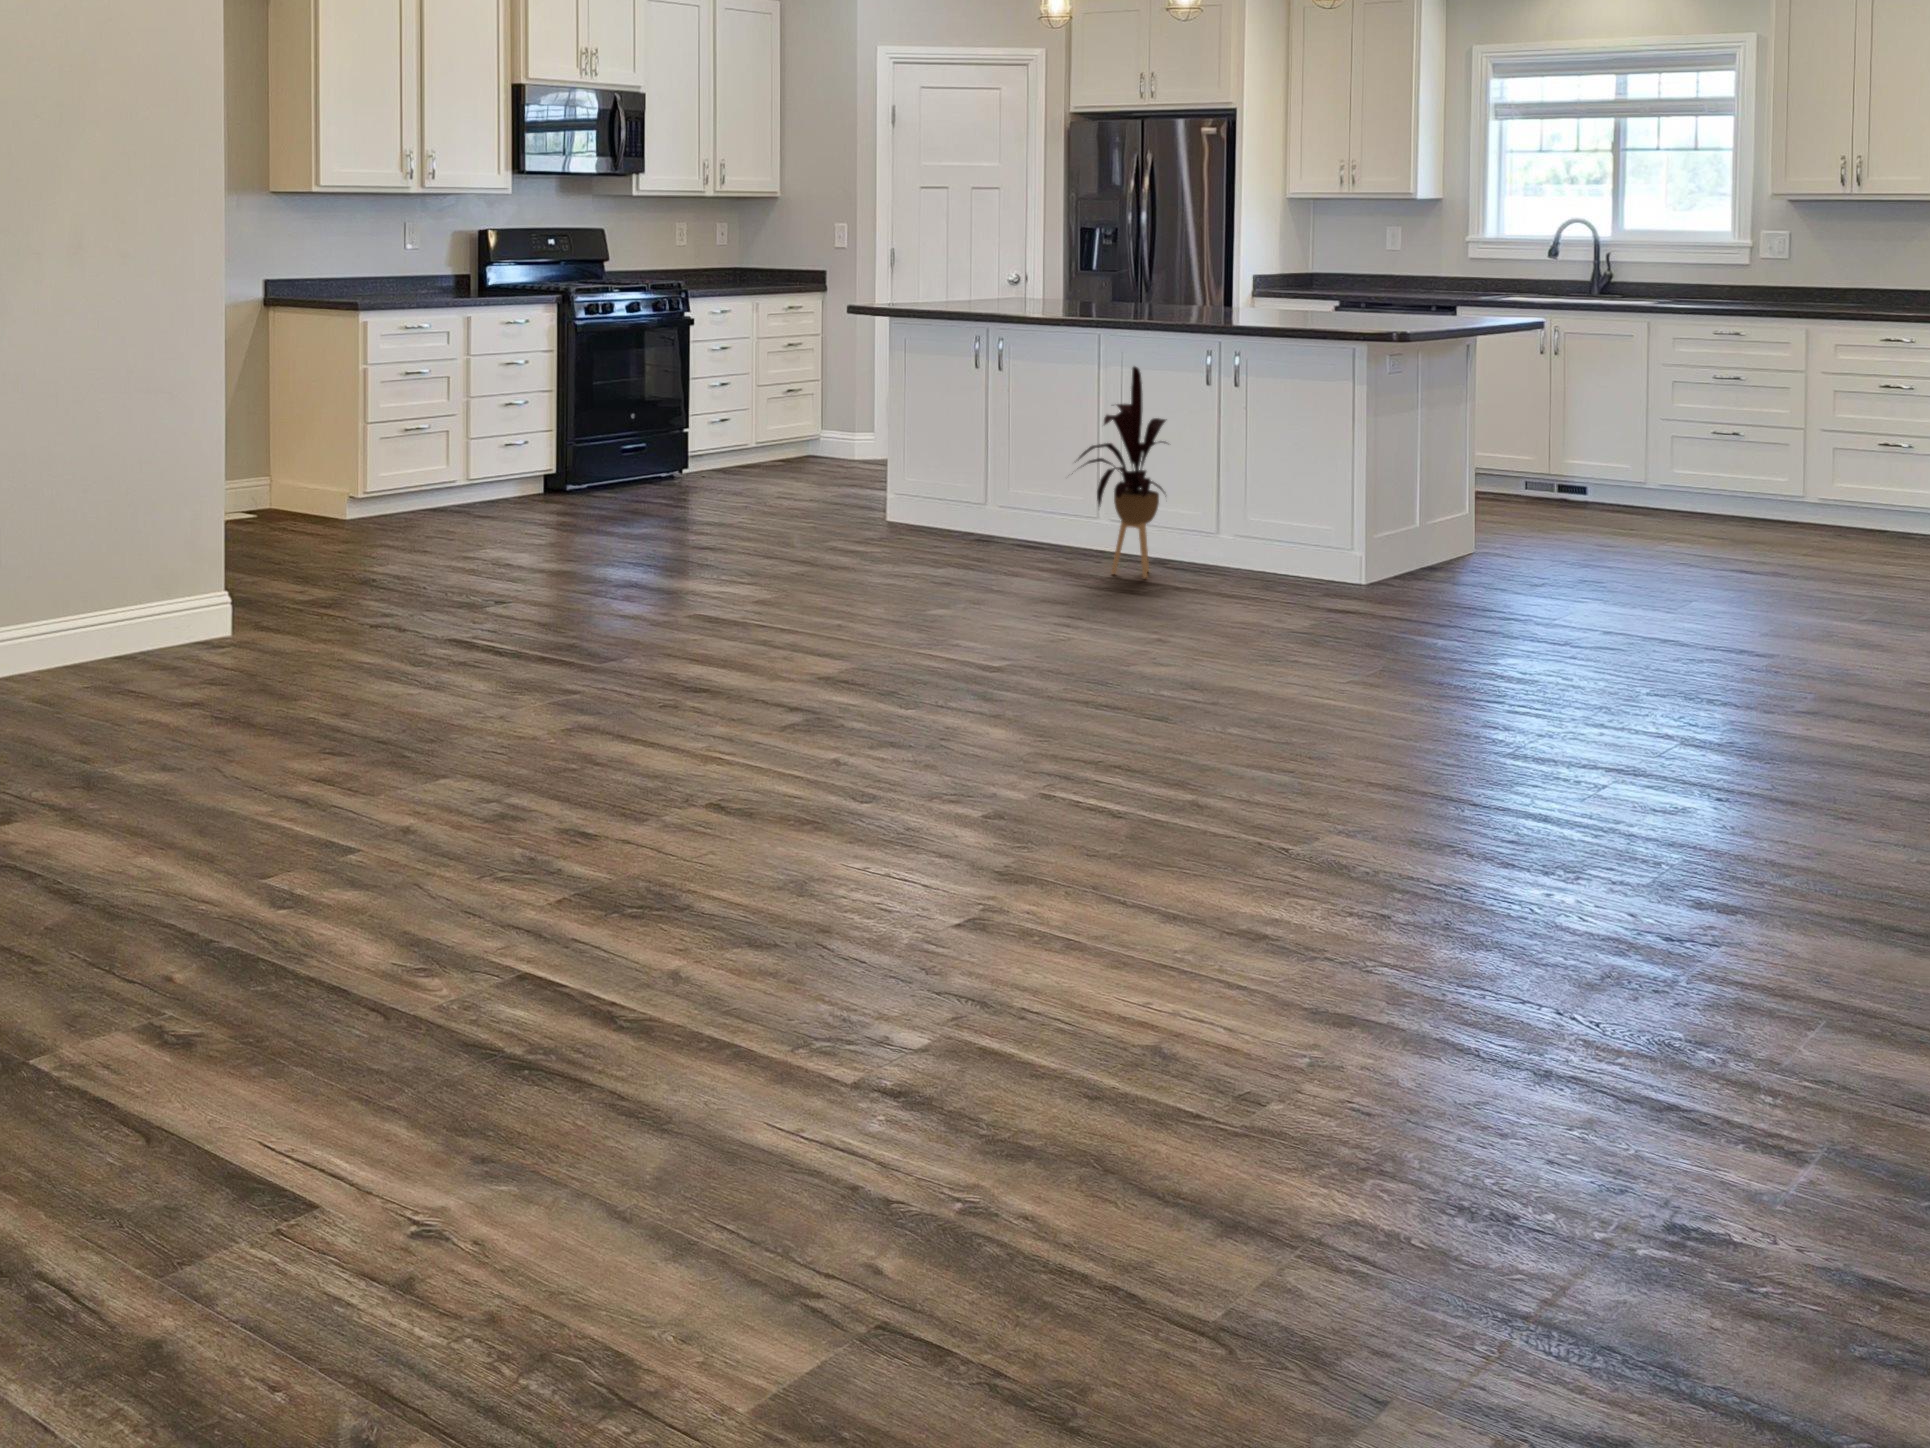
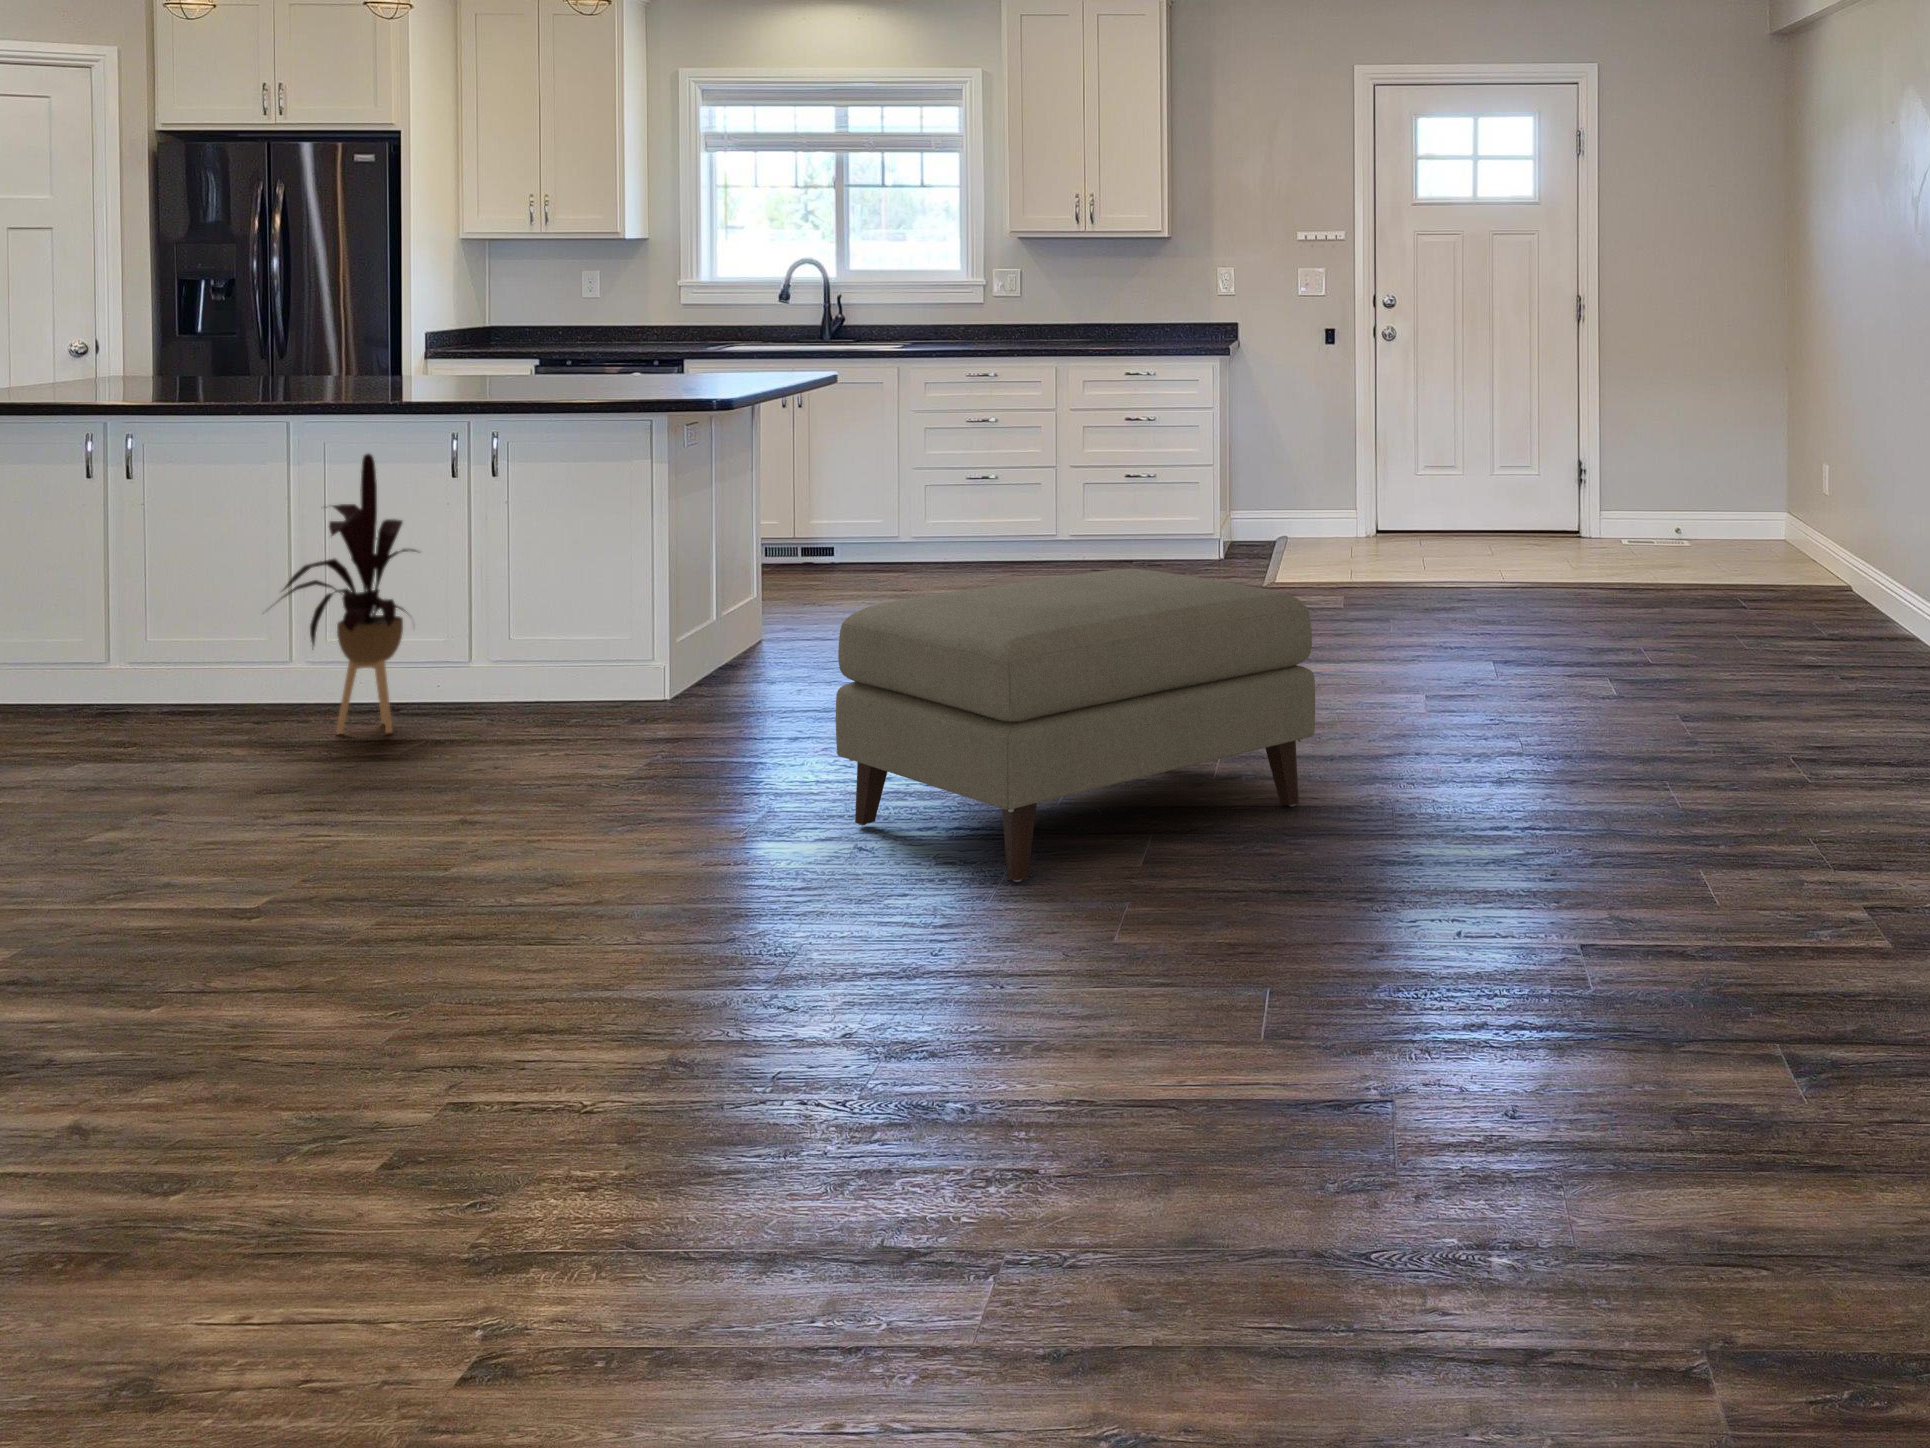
ottoman: none [1411,514,1854,756] -> present [836,569,1315,882]

